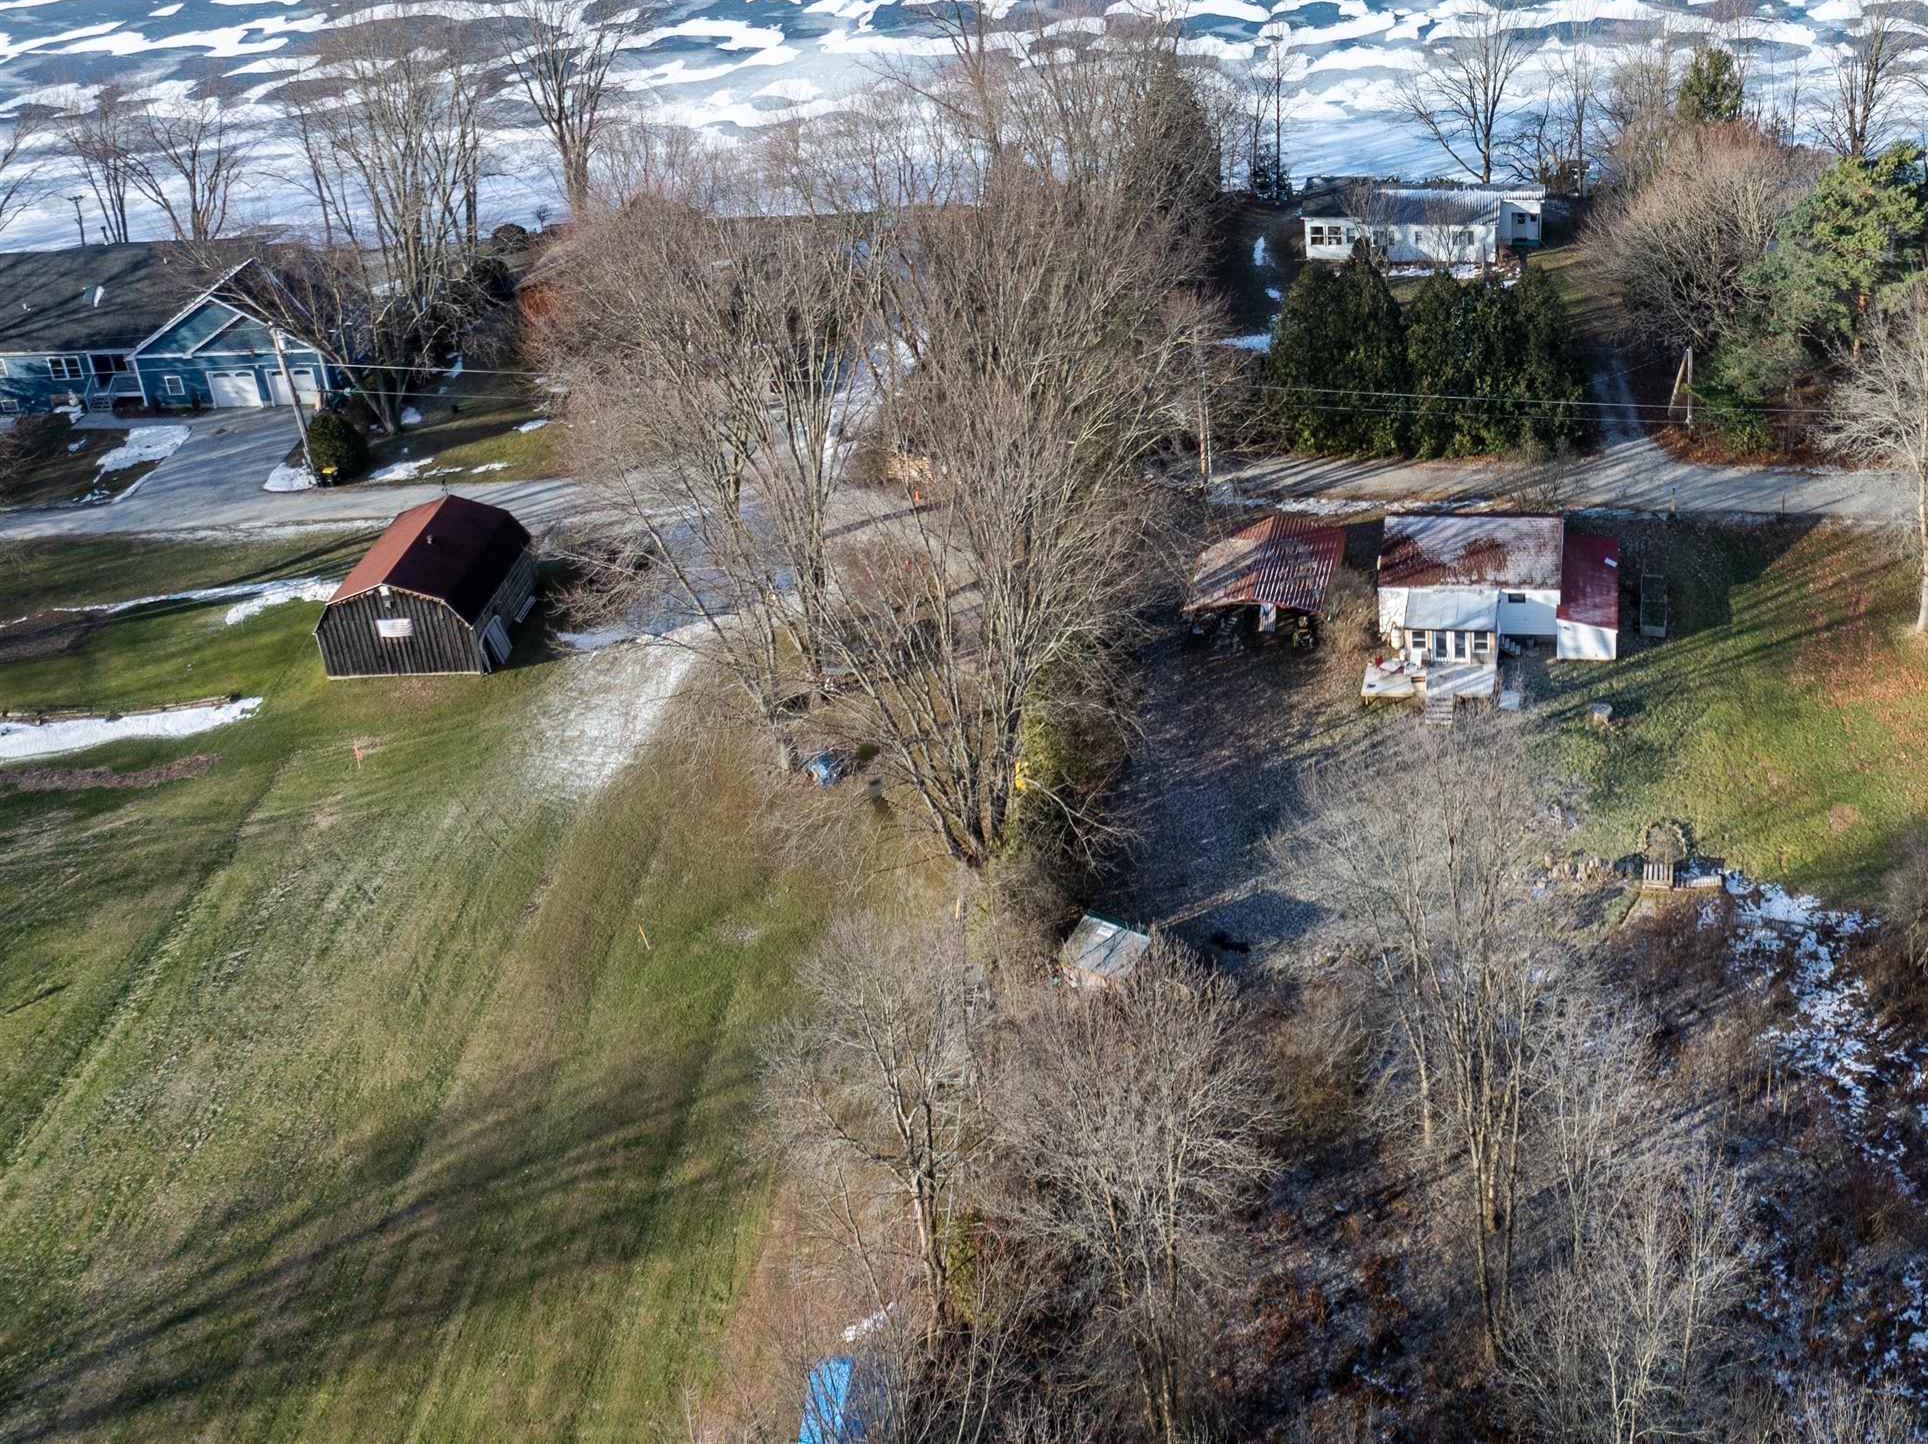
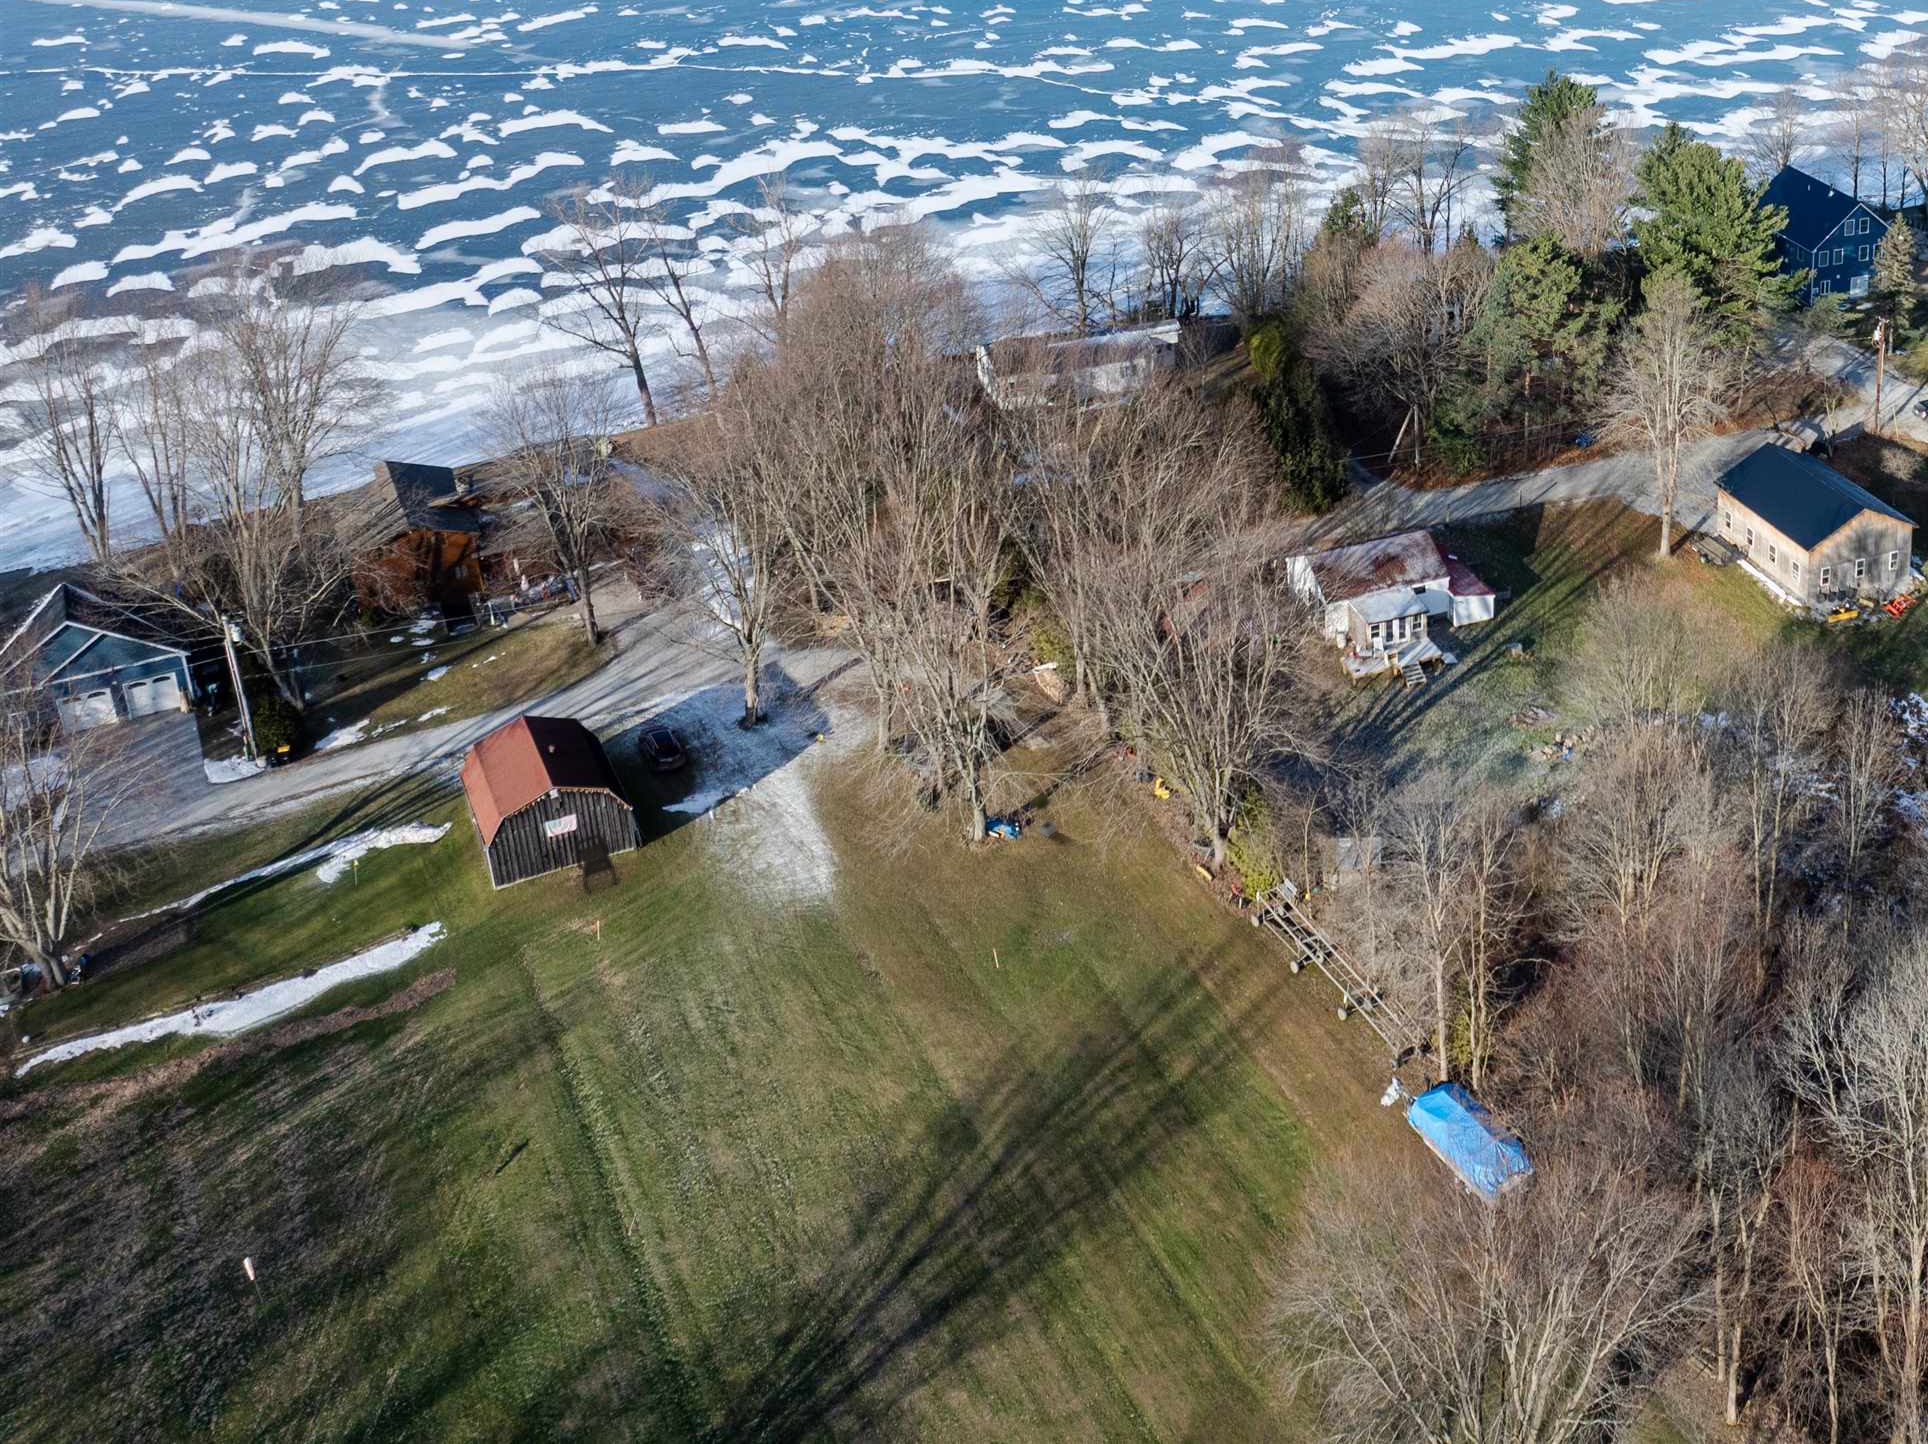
bench: none [396,647,460,713] -> present [575,835,618,893]

